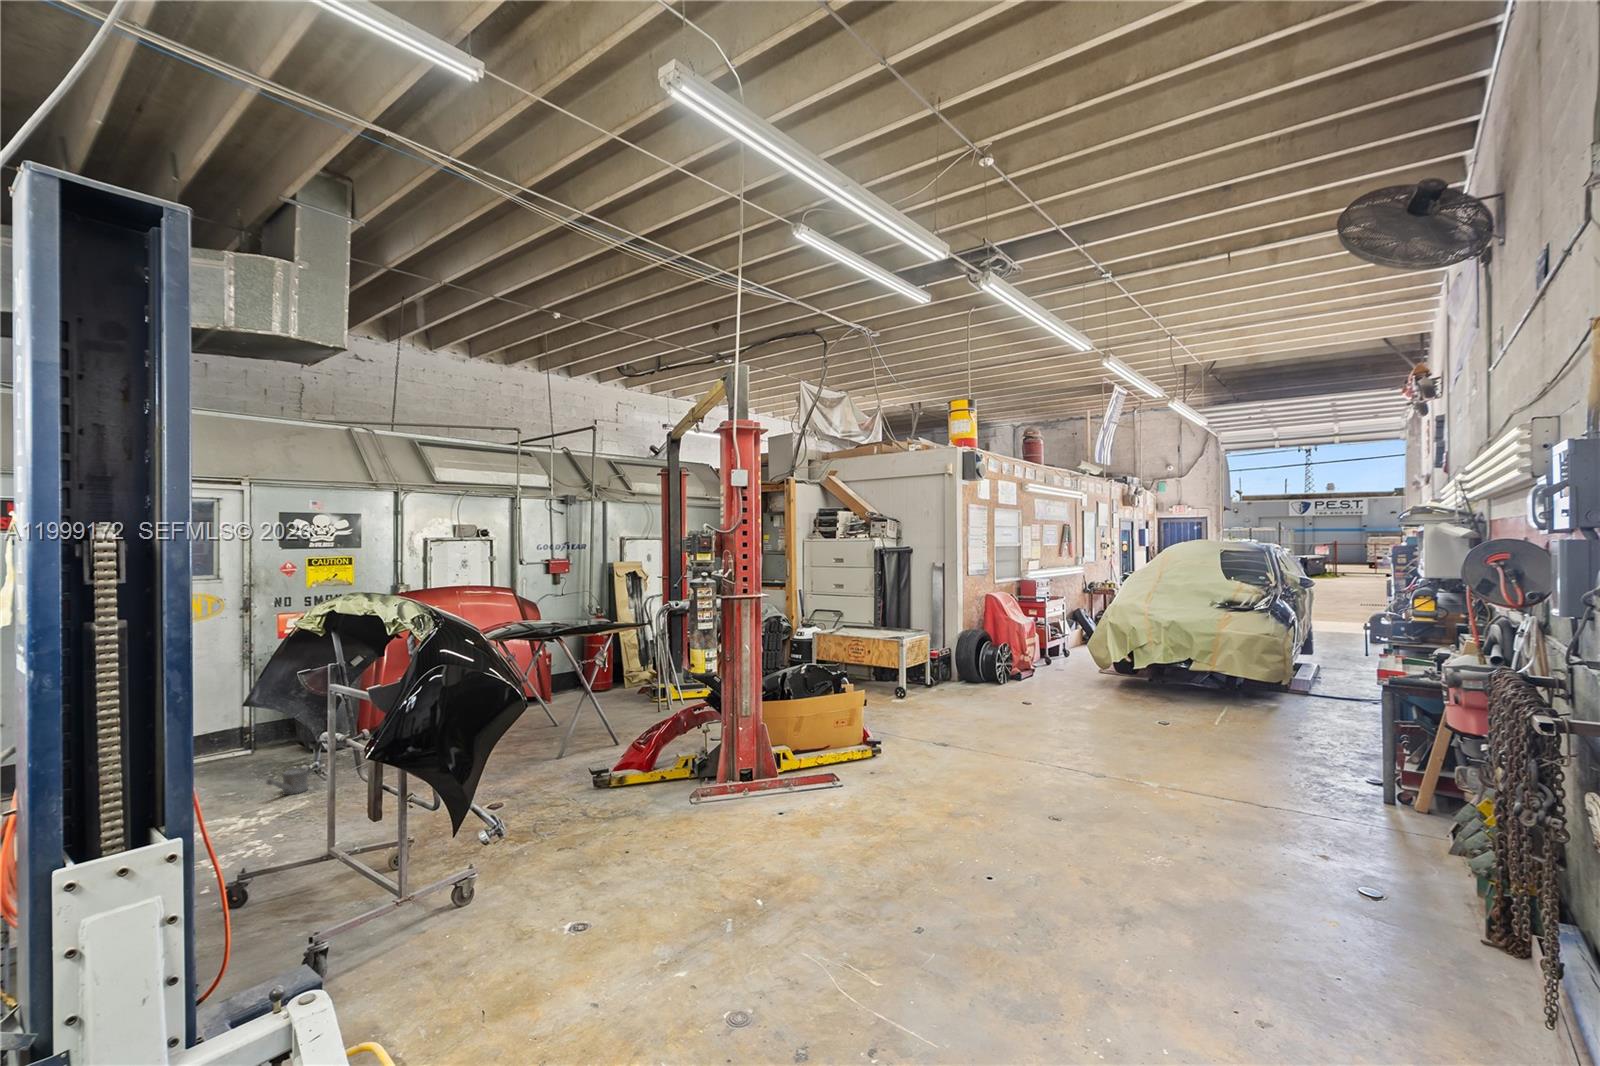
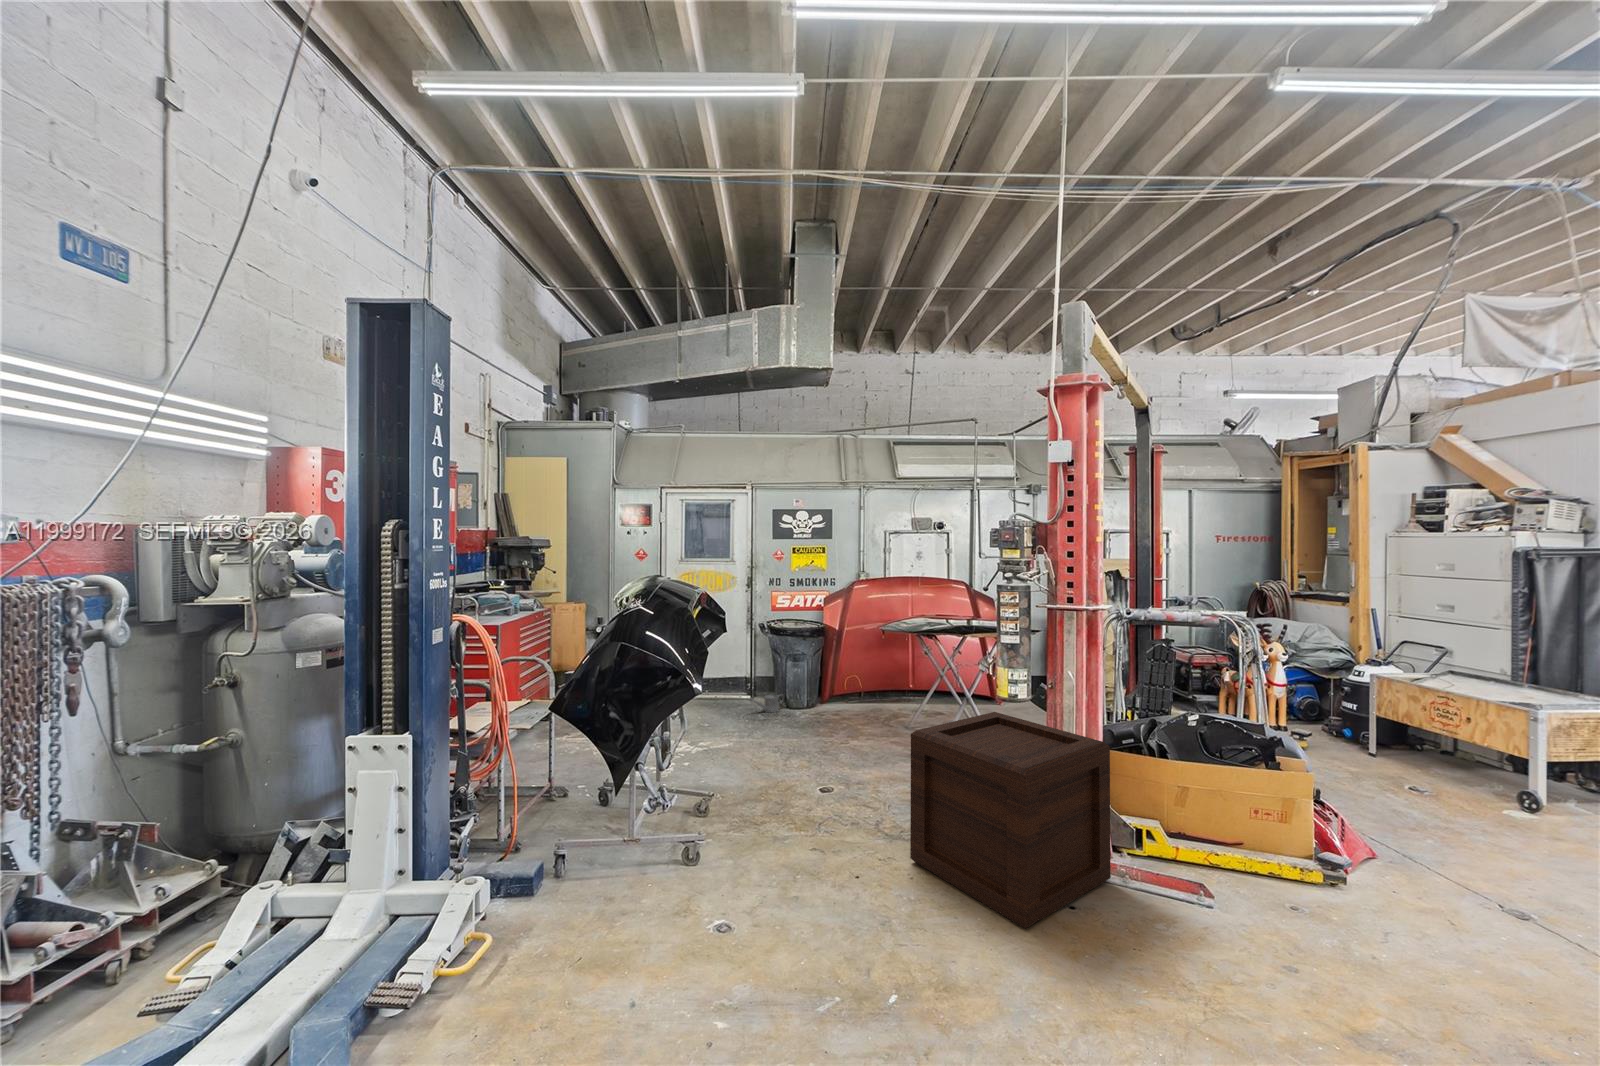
wooden crate: none [658,691,784,832] -> present [910,712,1111,929]

